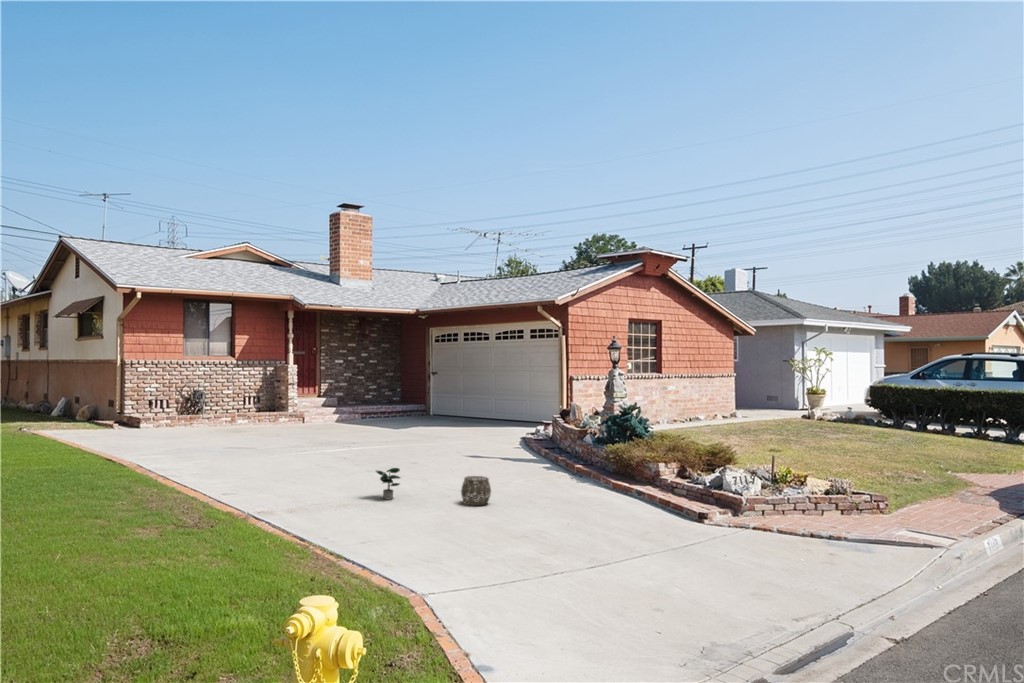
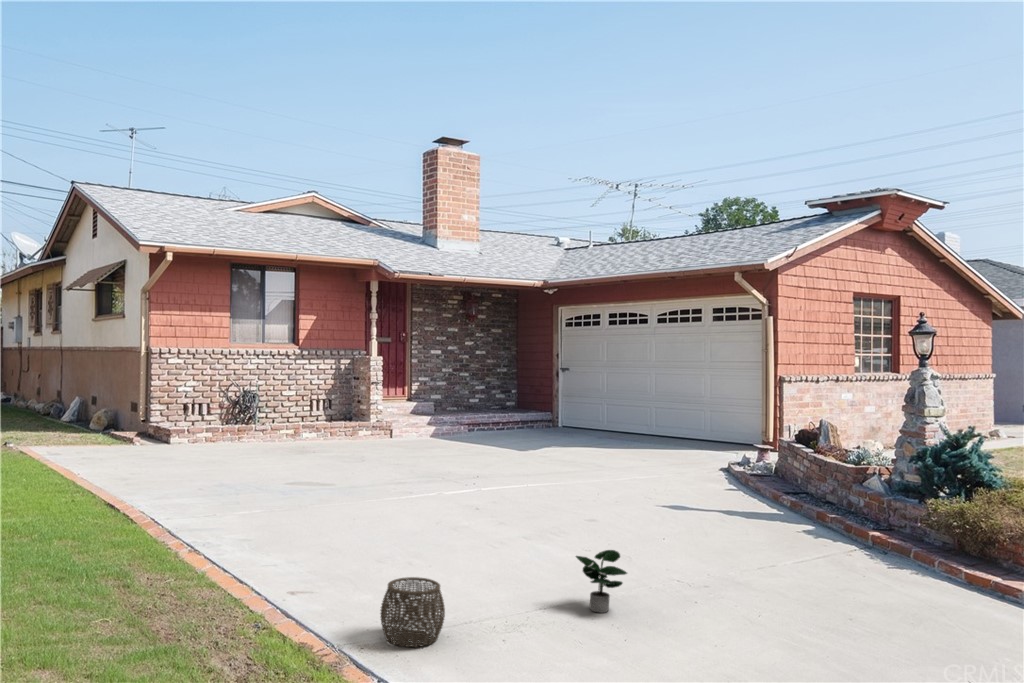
woven basket: present [461,476,491,506] -> present [380,577,445,647]

